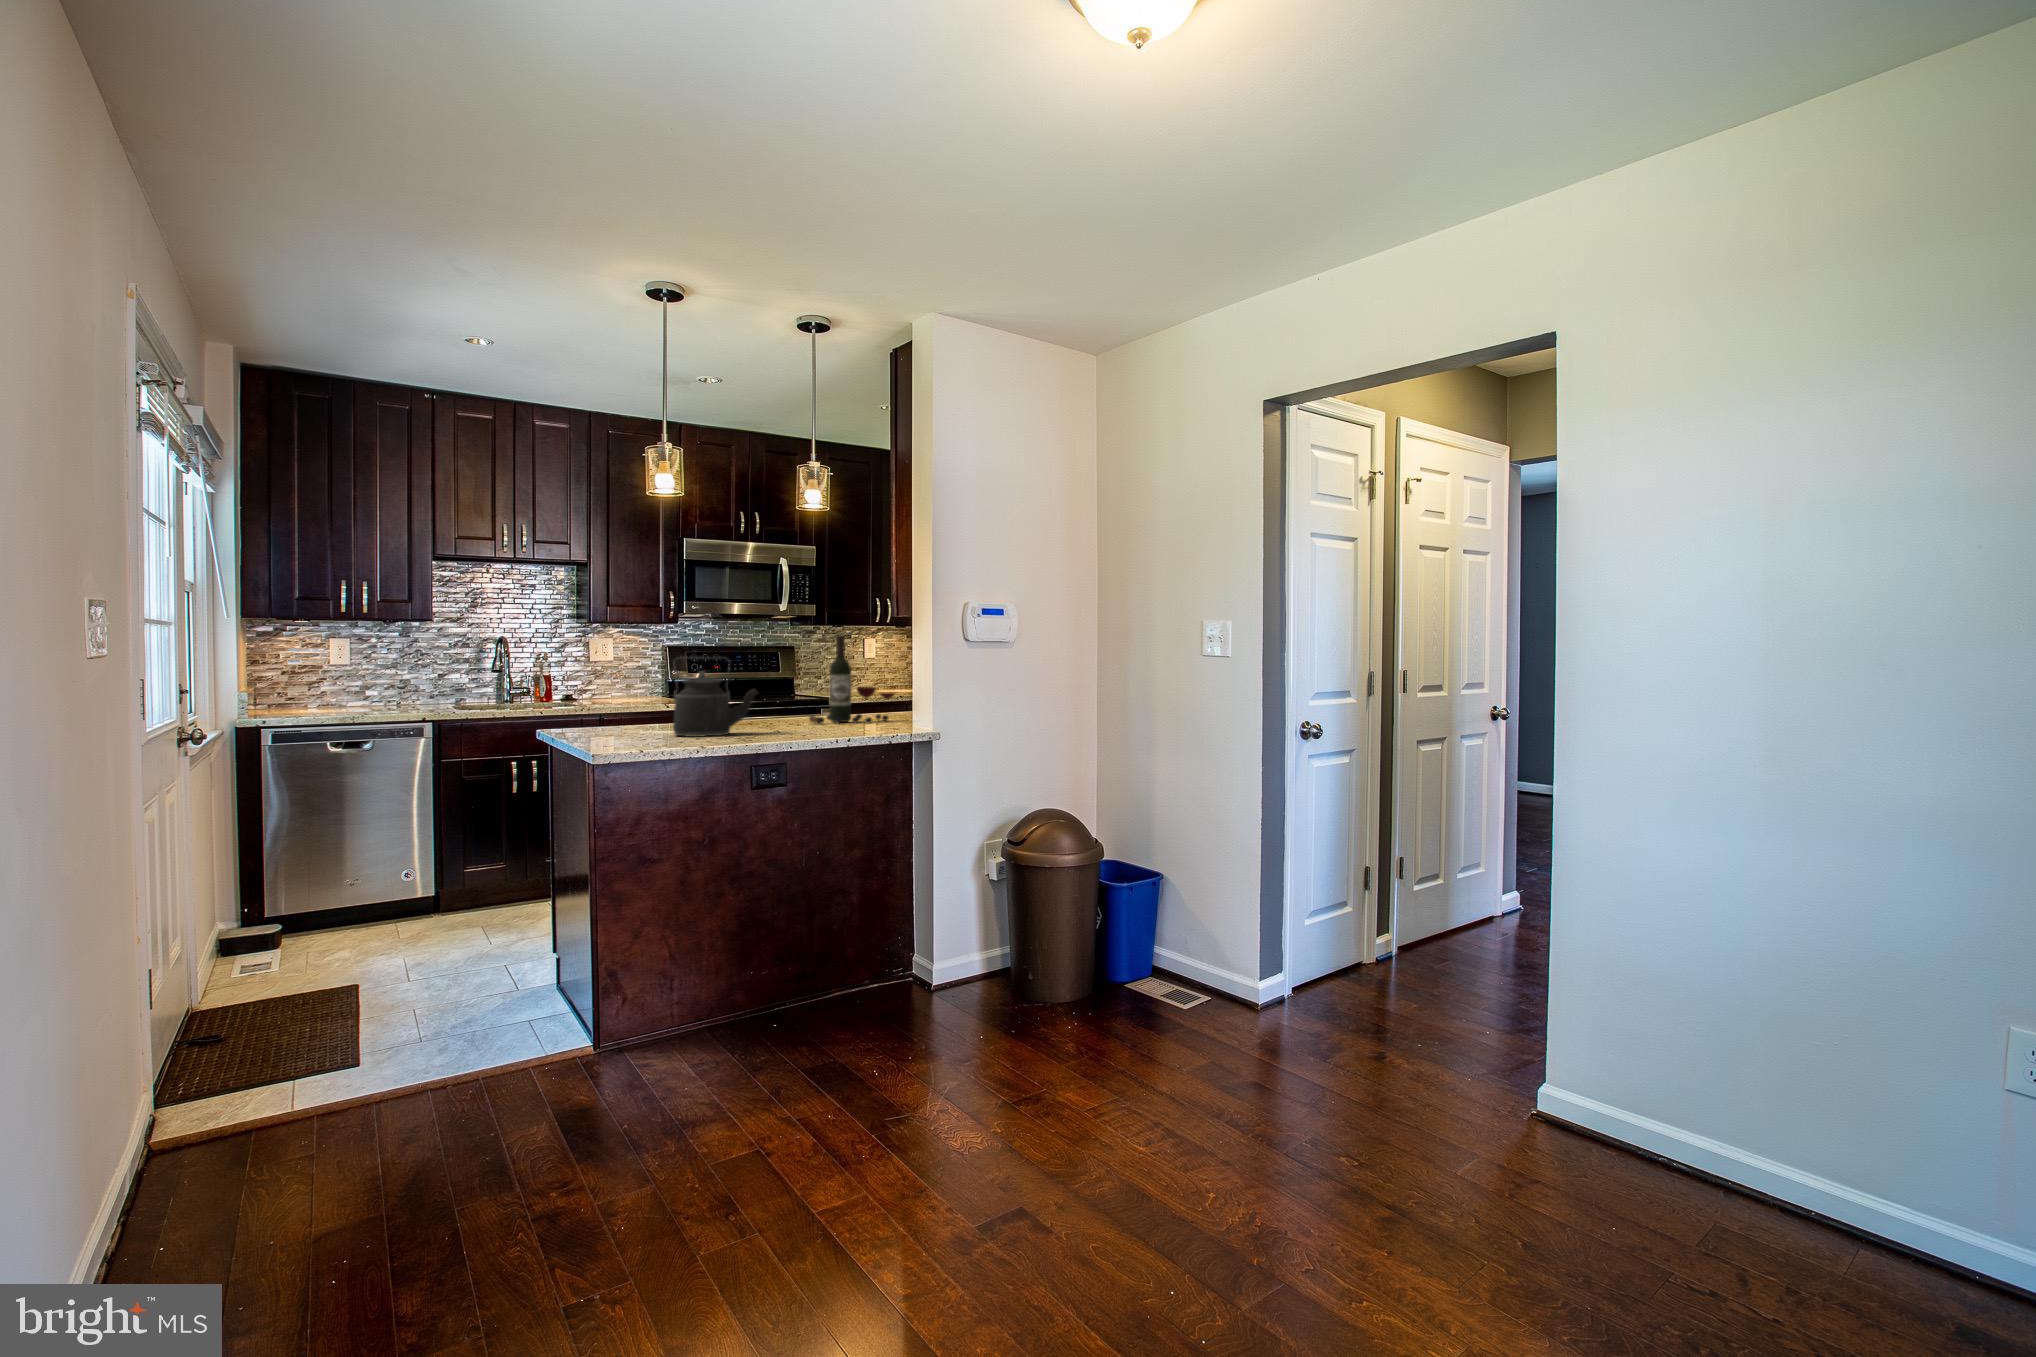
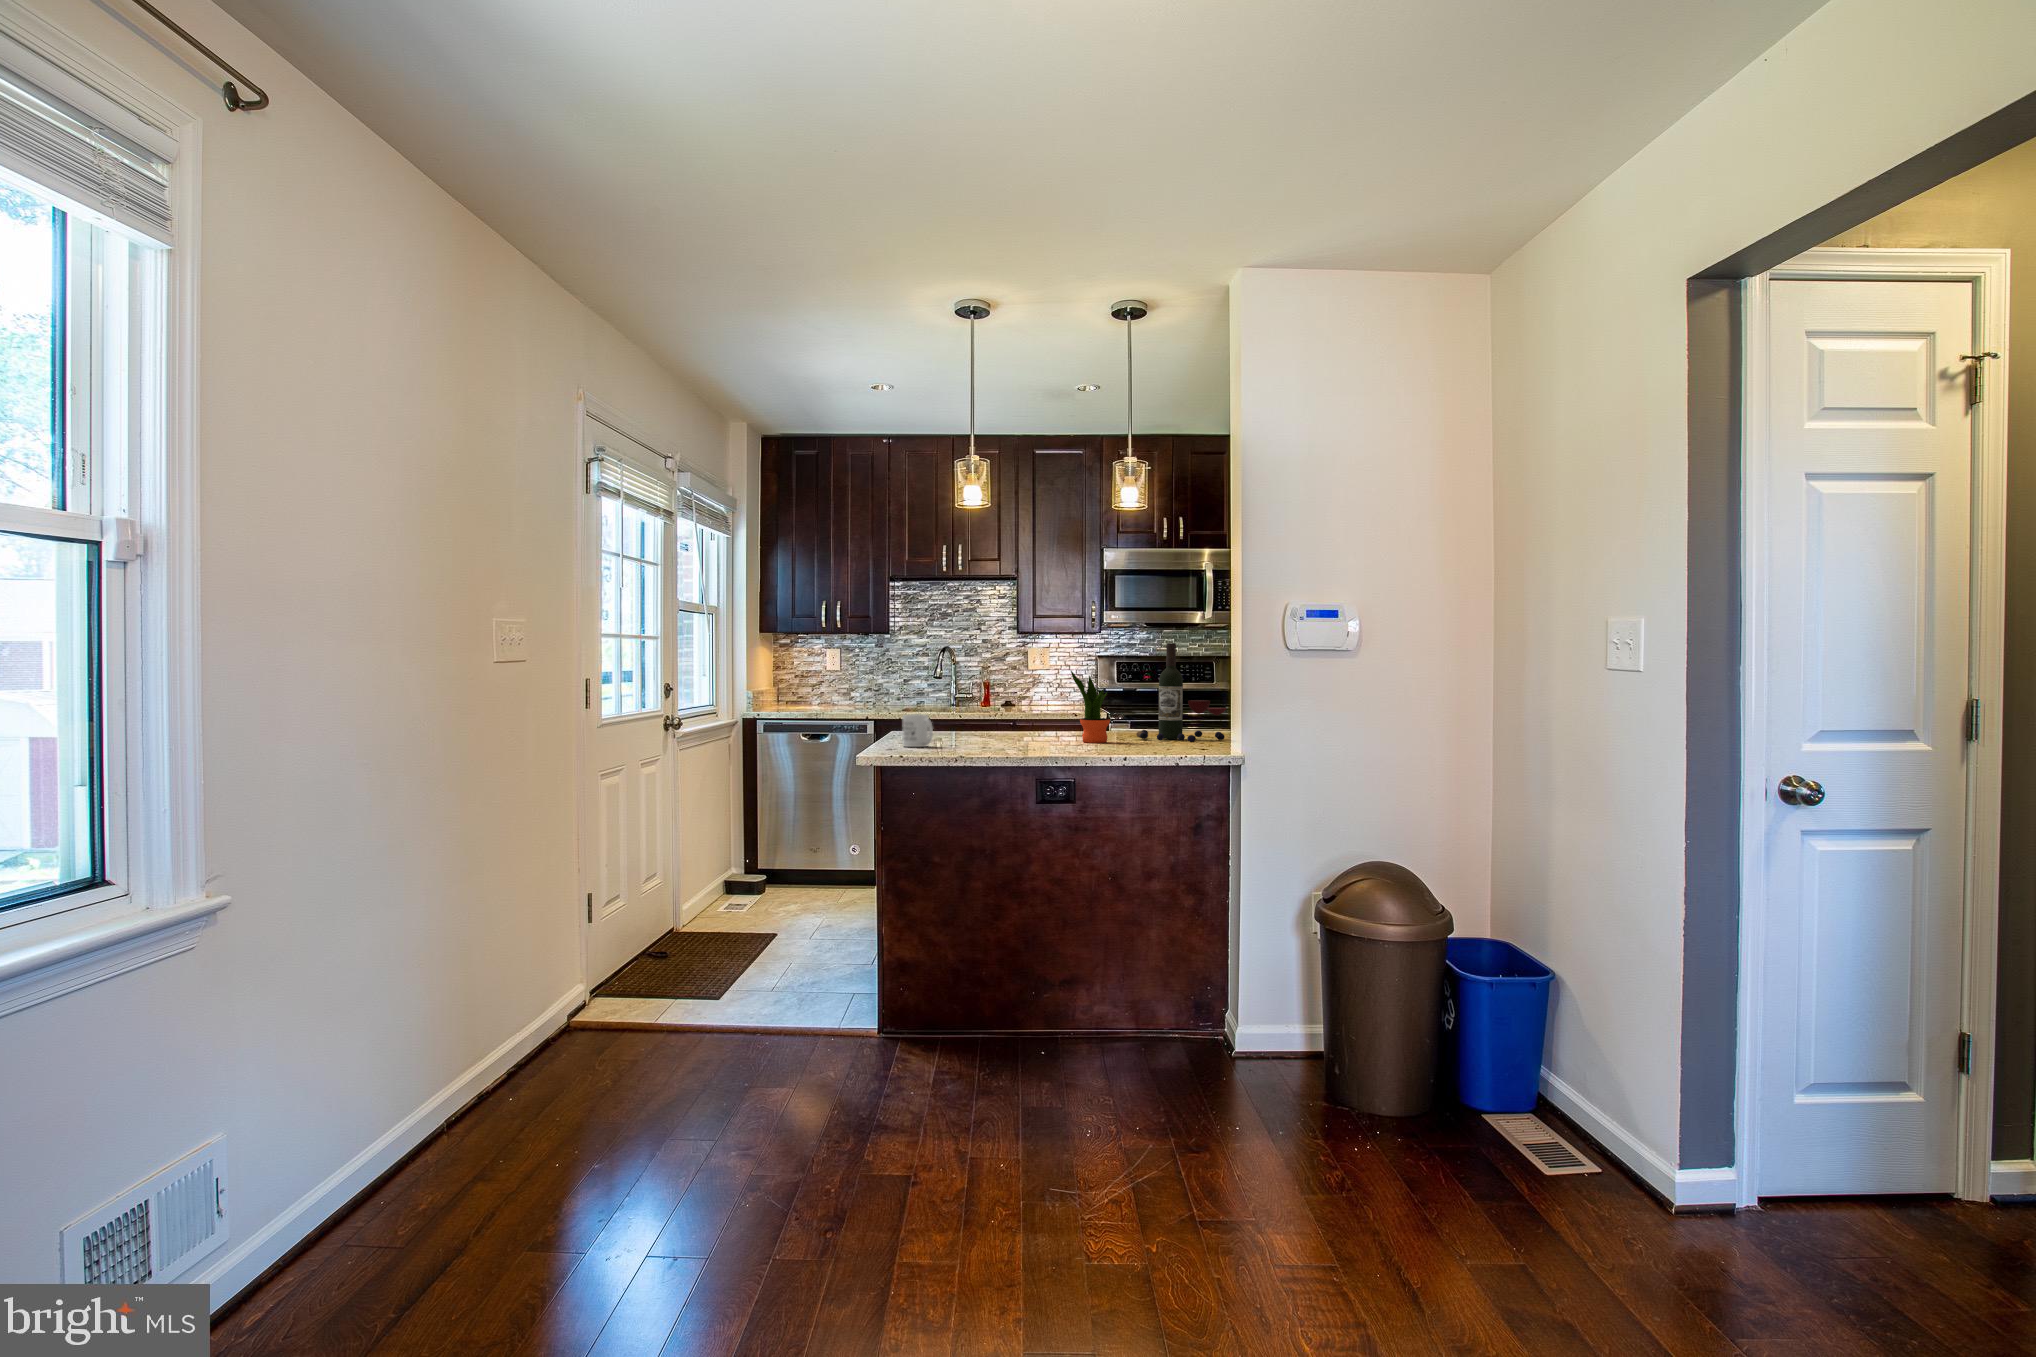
potted plant: none [769,660,803,729] -> present [1071,671,1110,743]
kettle: present [673,663,758,737] -> none [964,665,1046,746]
mug: none [619,708,657,741] -> present [903,714,933,747]

